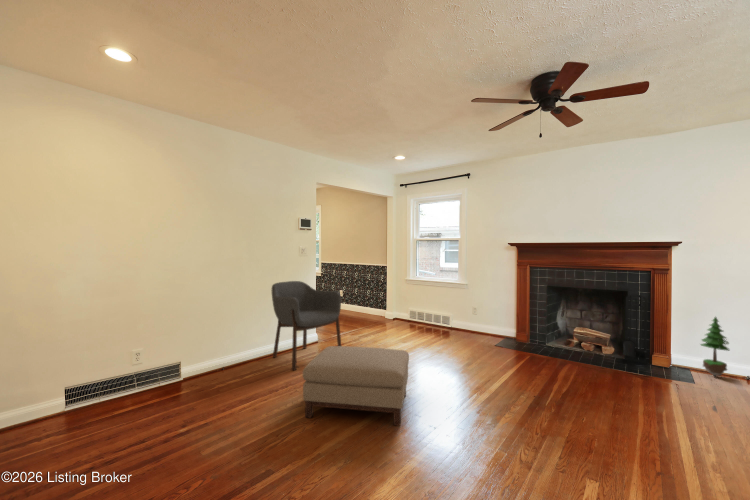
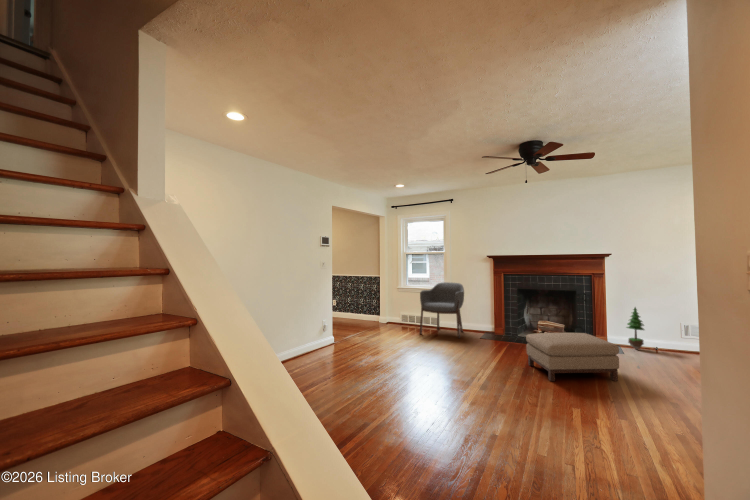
armchair: present [271,281,341,370] -> present [420,282,464,338]
ottoman: present [303,346,409,426] -> present [526,333,619,381]

